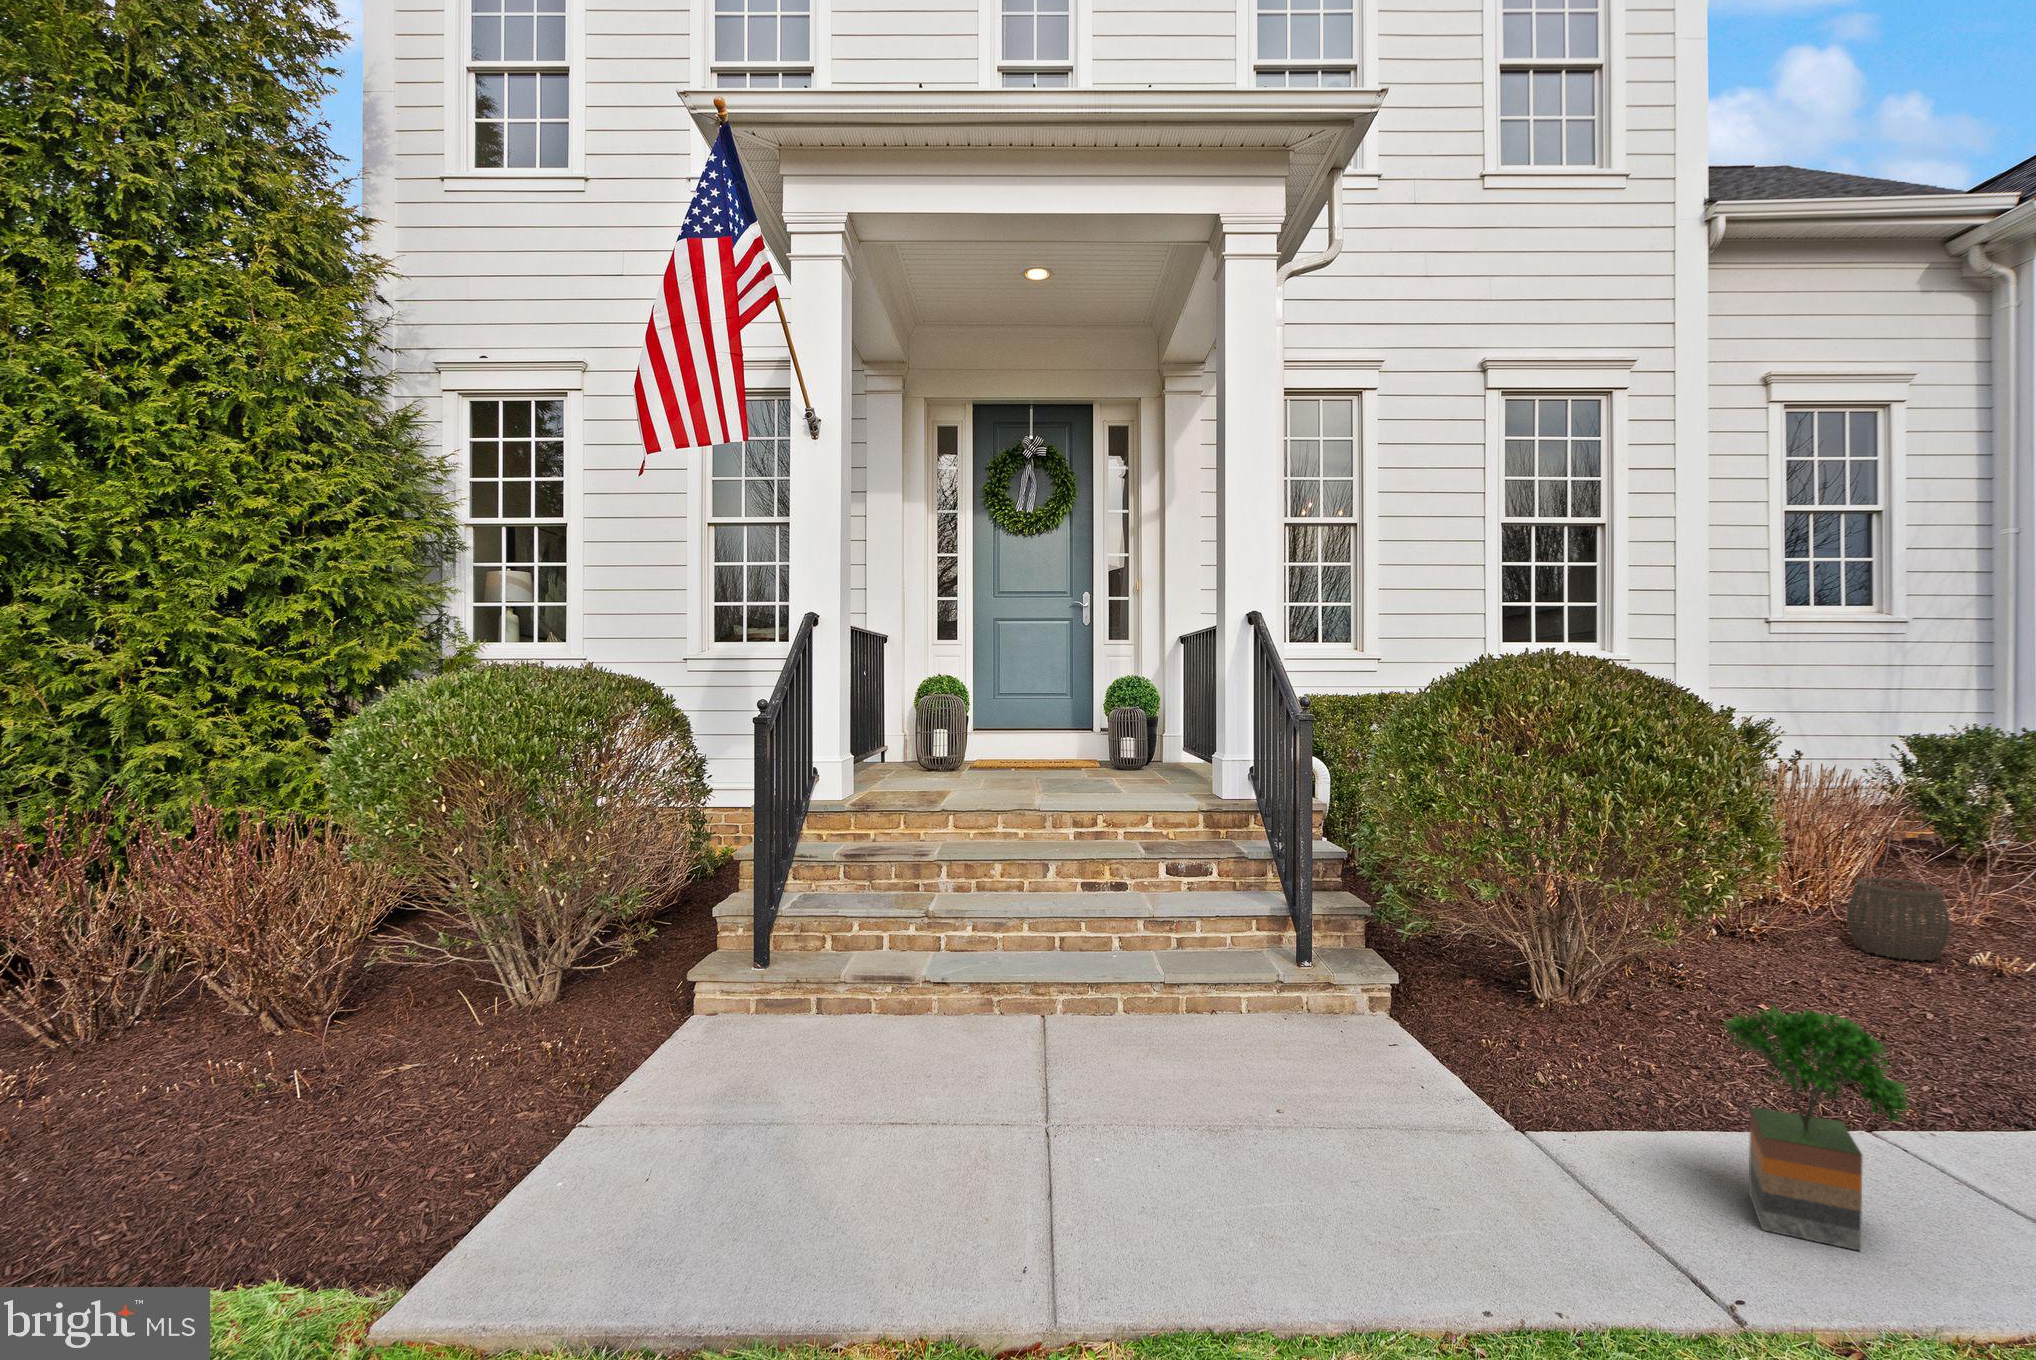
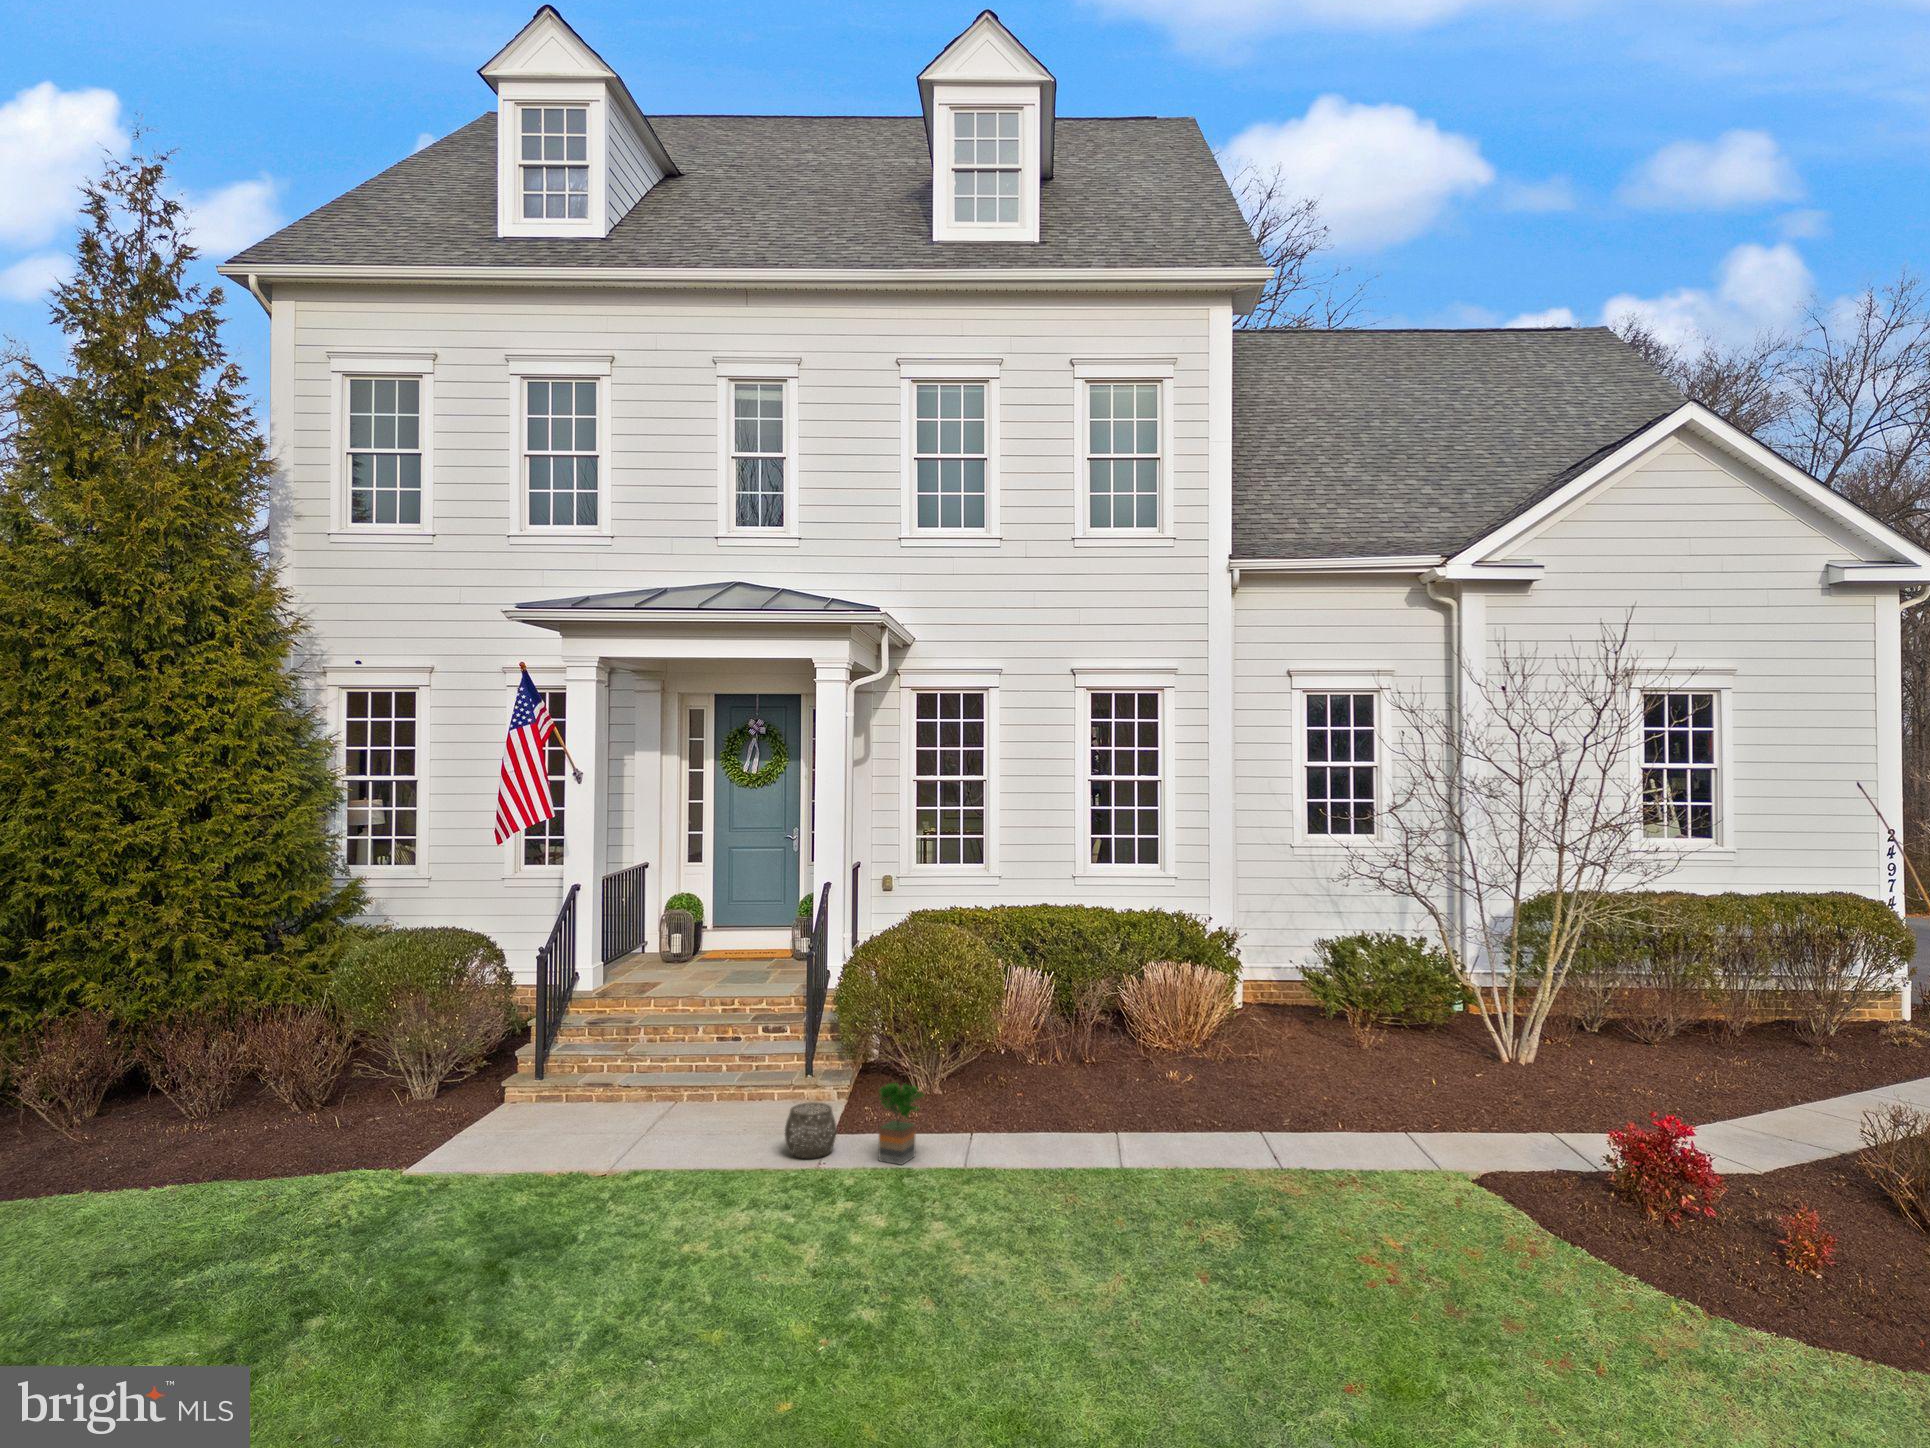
woven basket: present [1847,878,1951,961] -> present [785,1102,836,1158]

